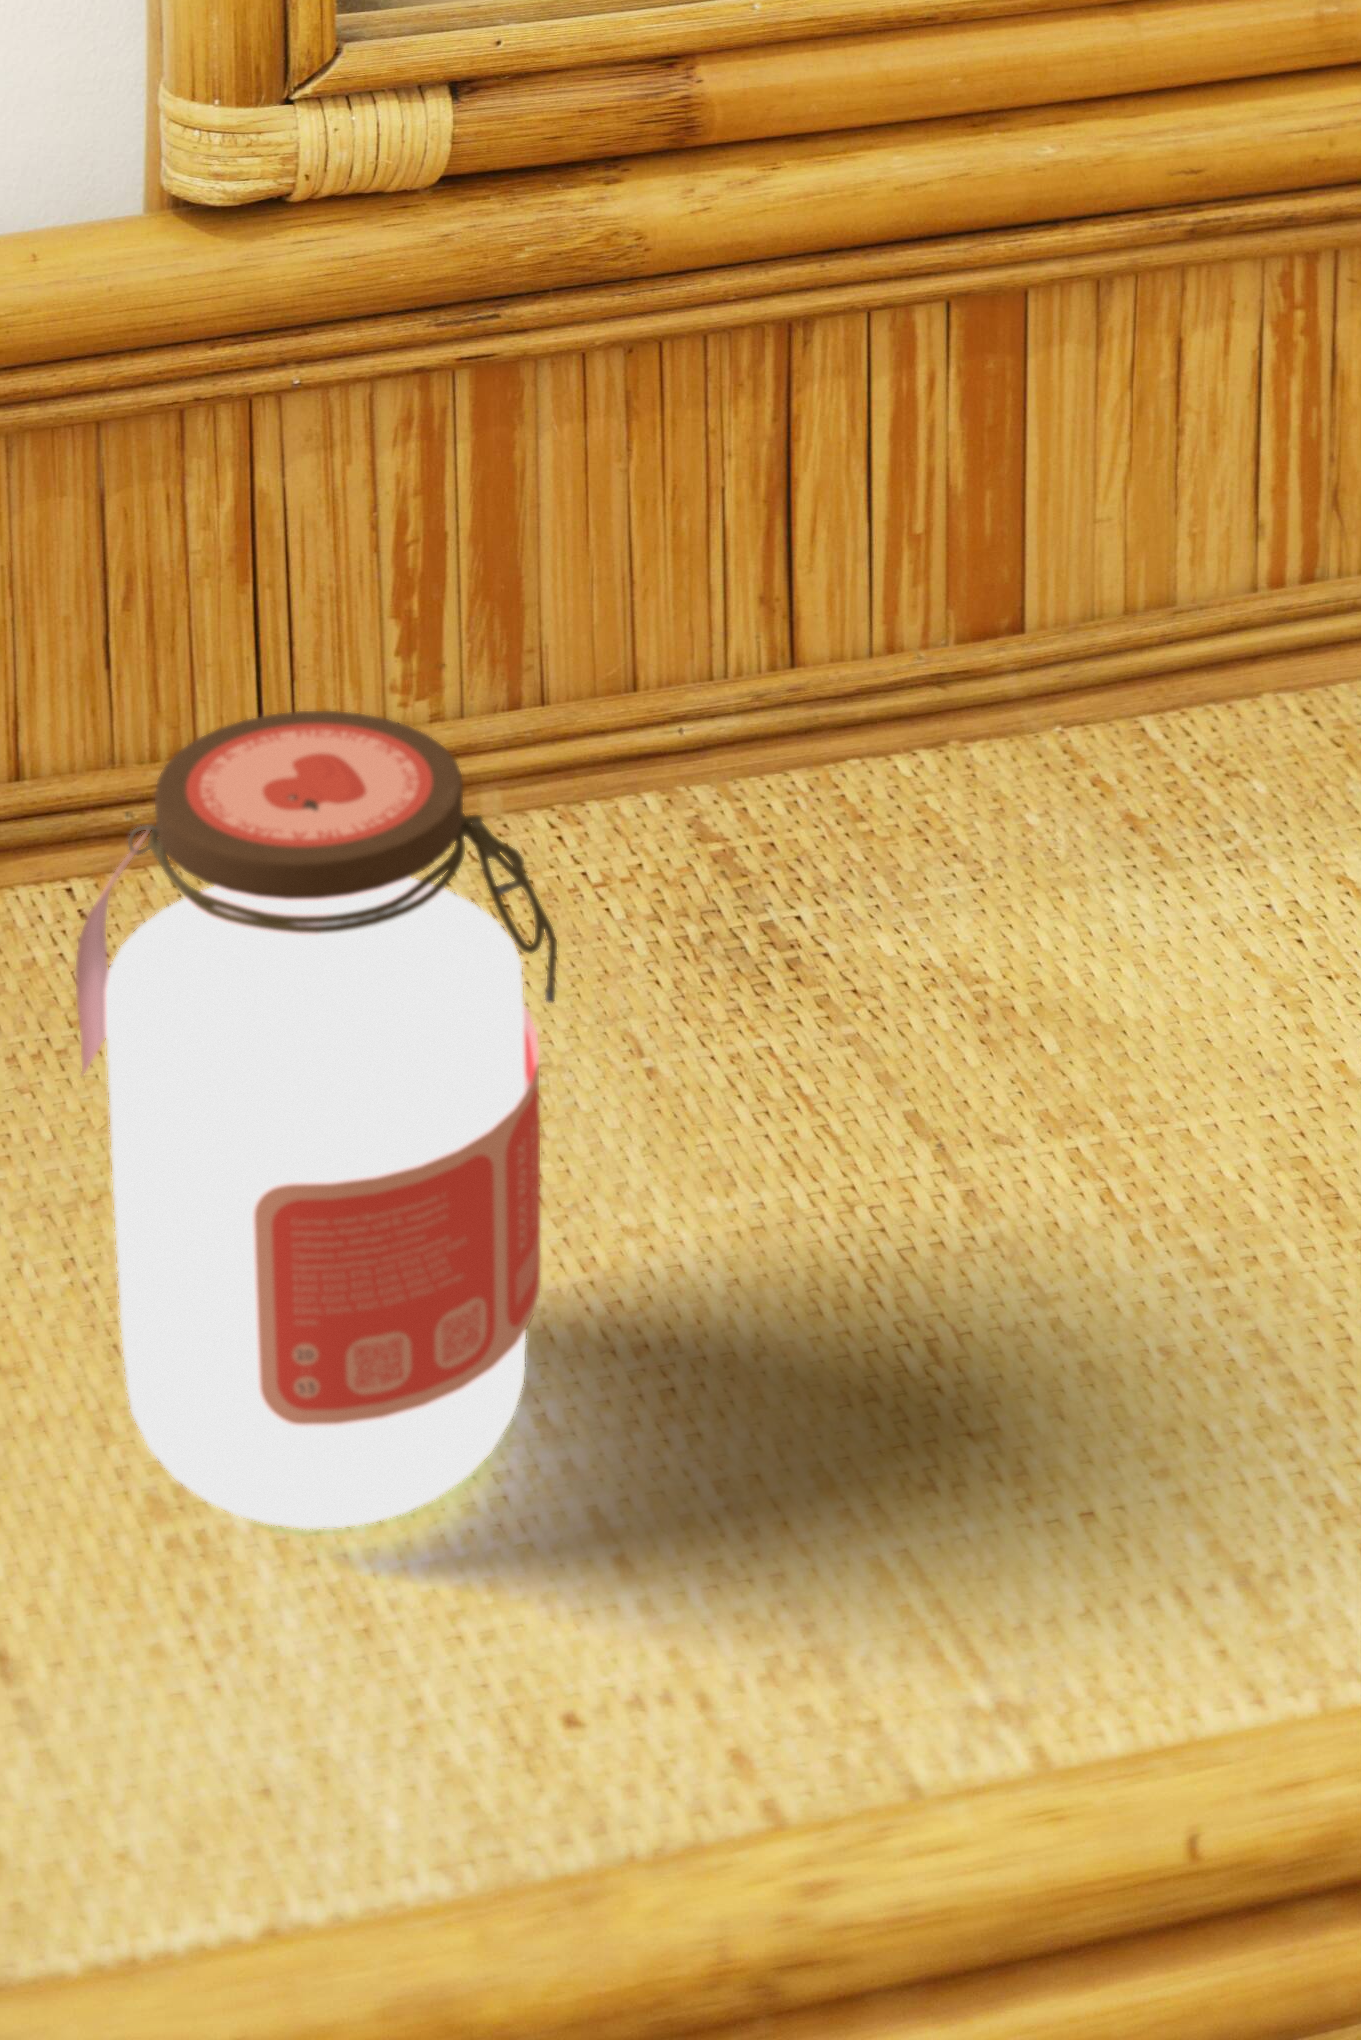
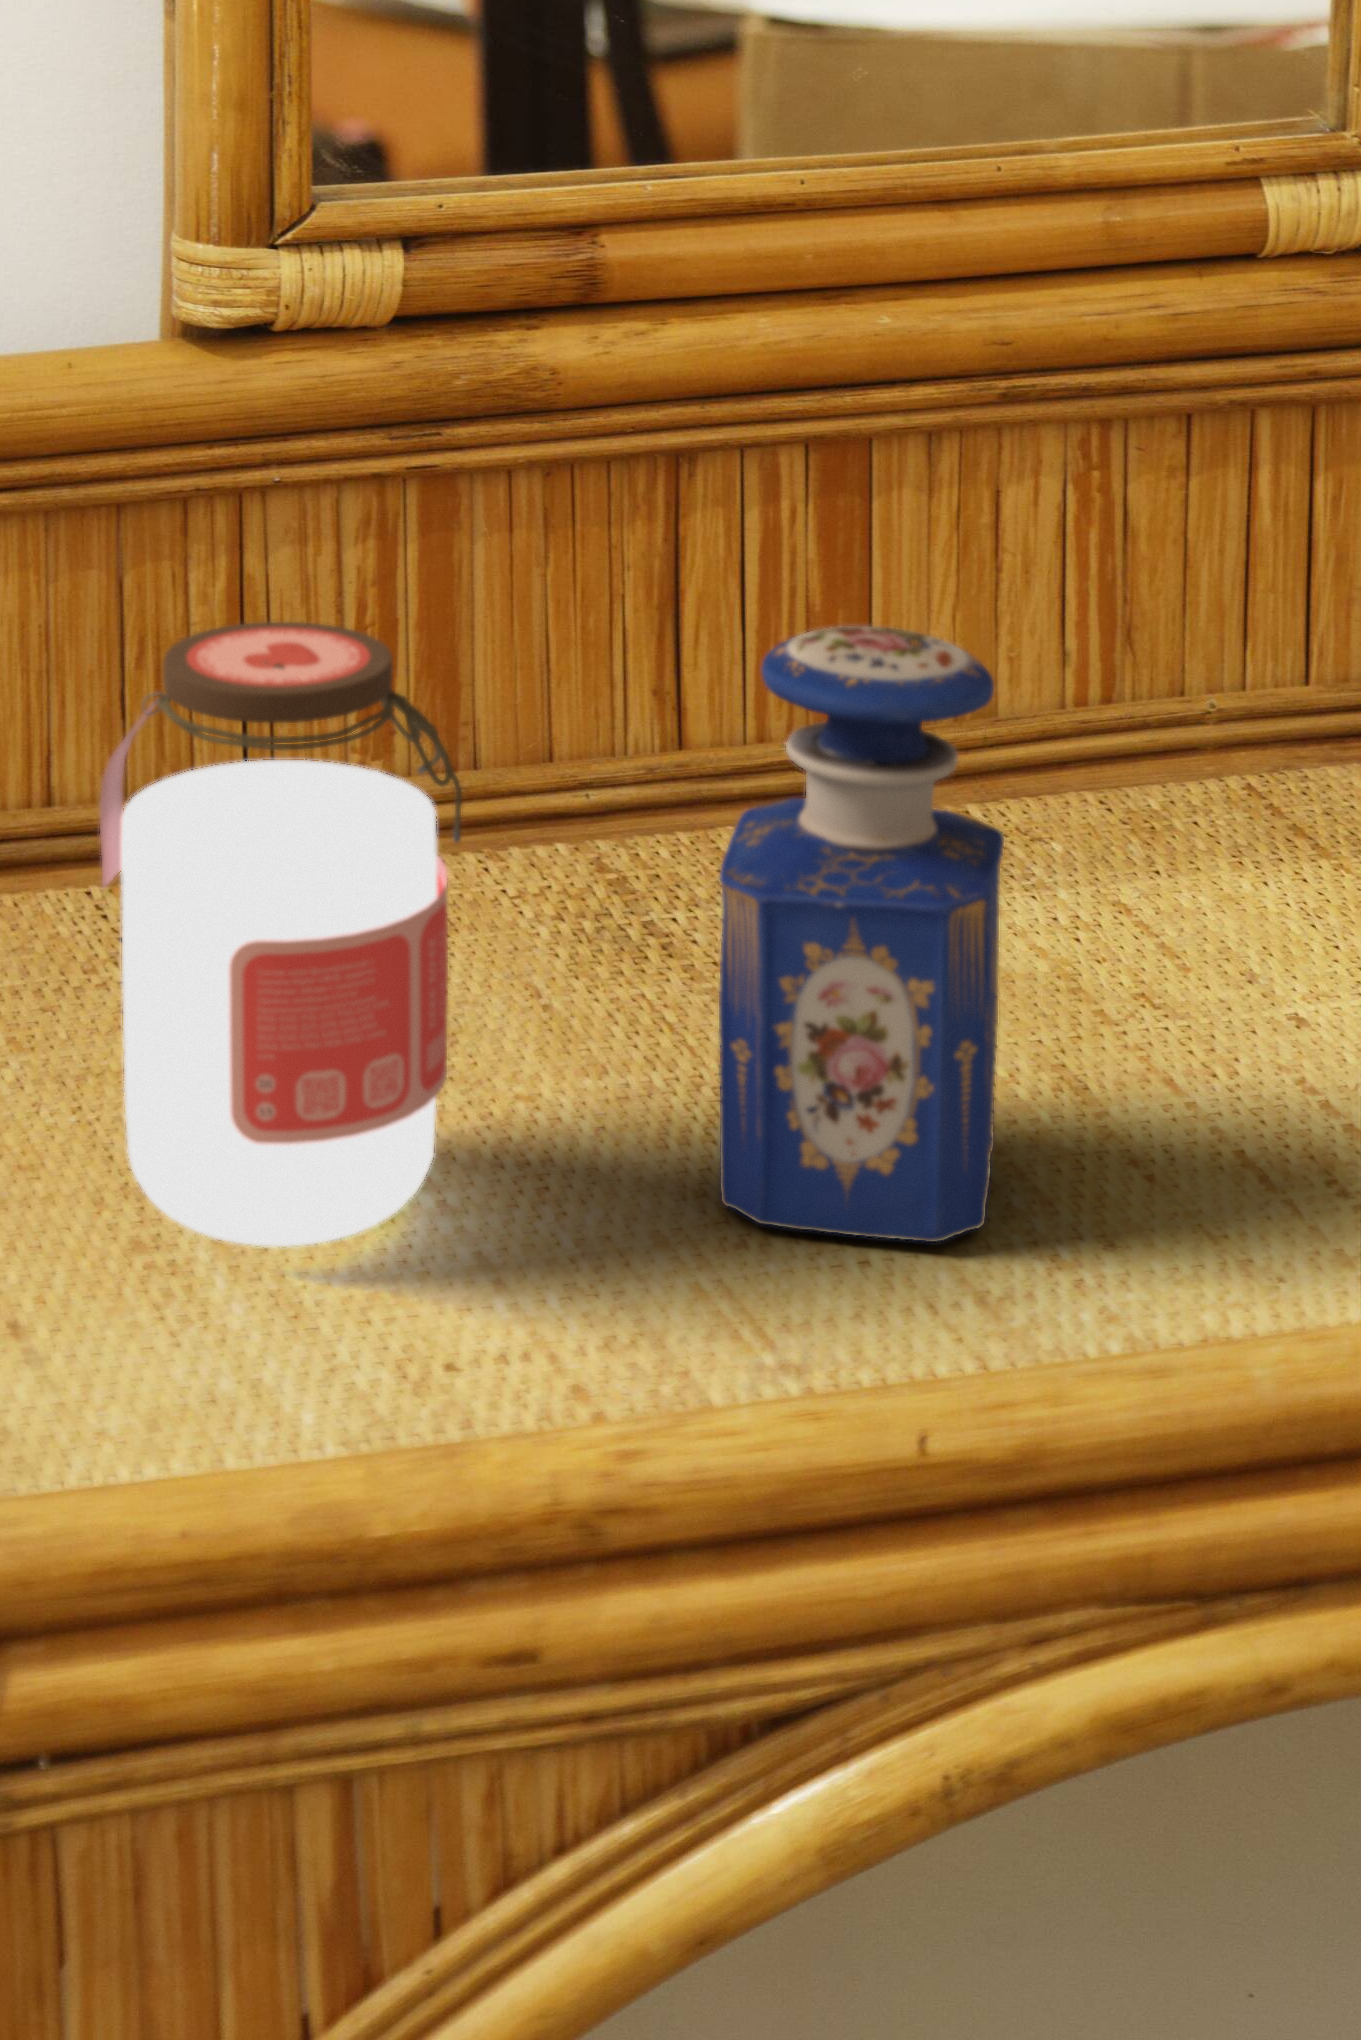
perfume bottle: none [892,689,1257,1483] -> present [719,626,1004,1242]

